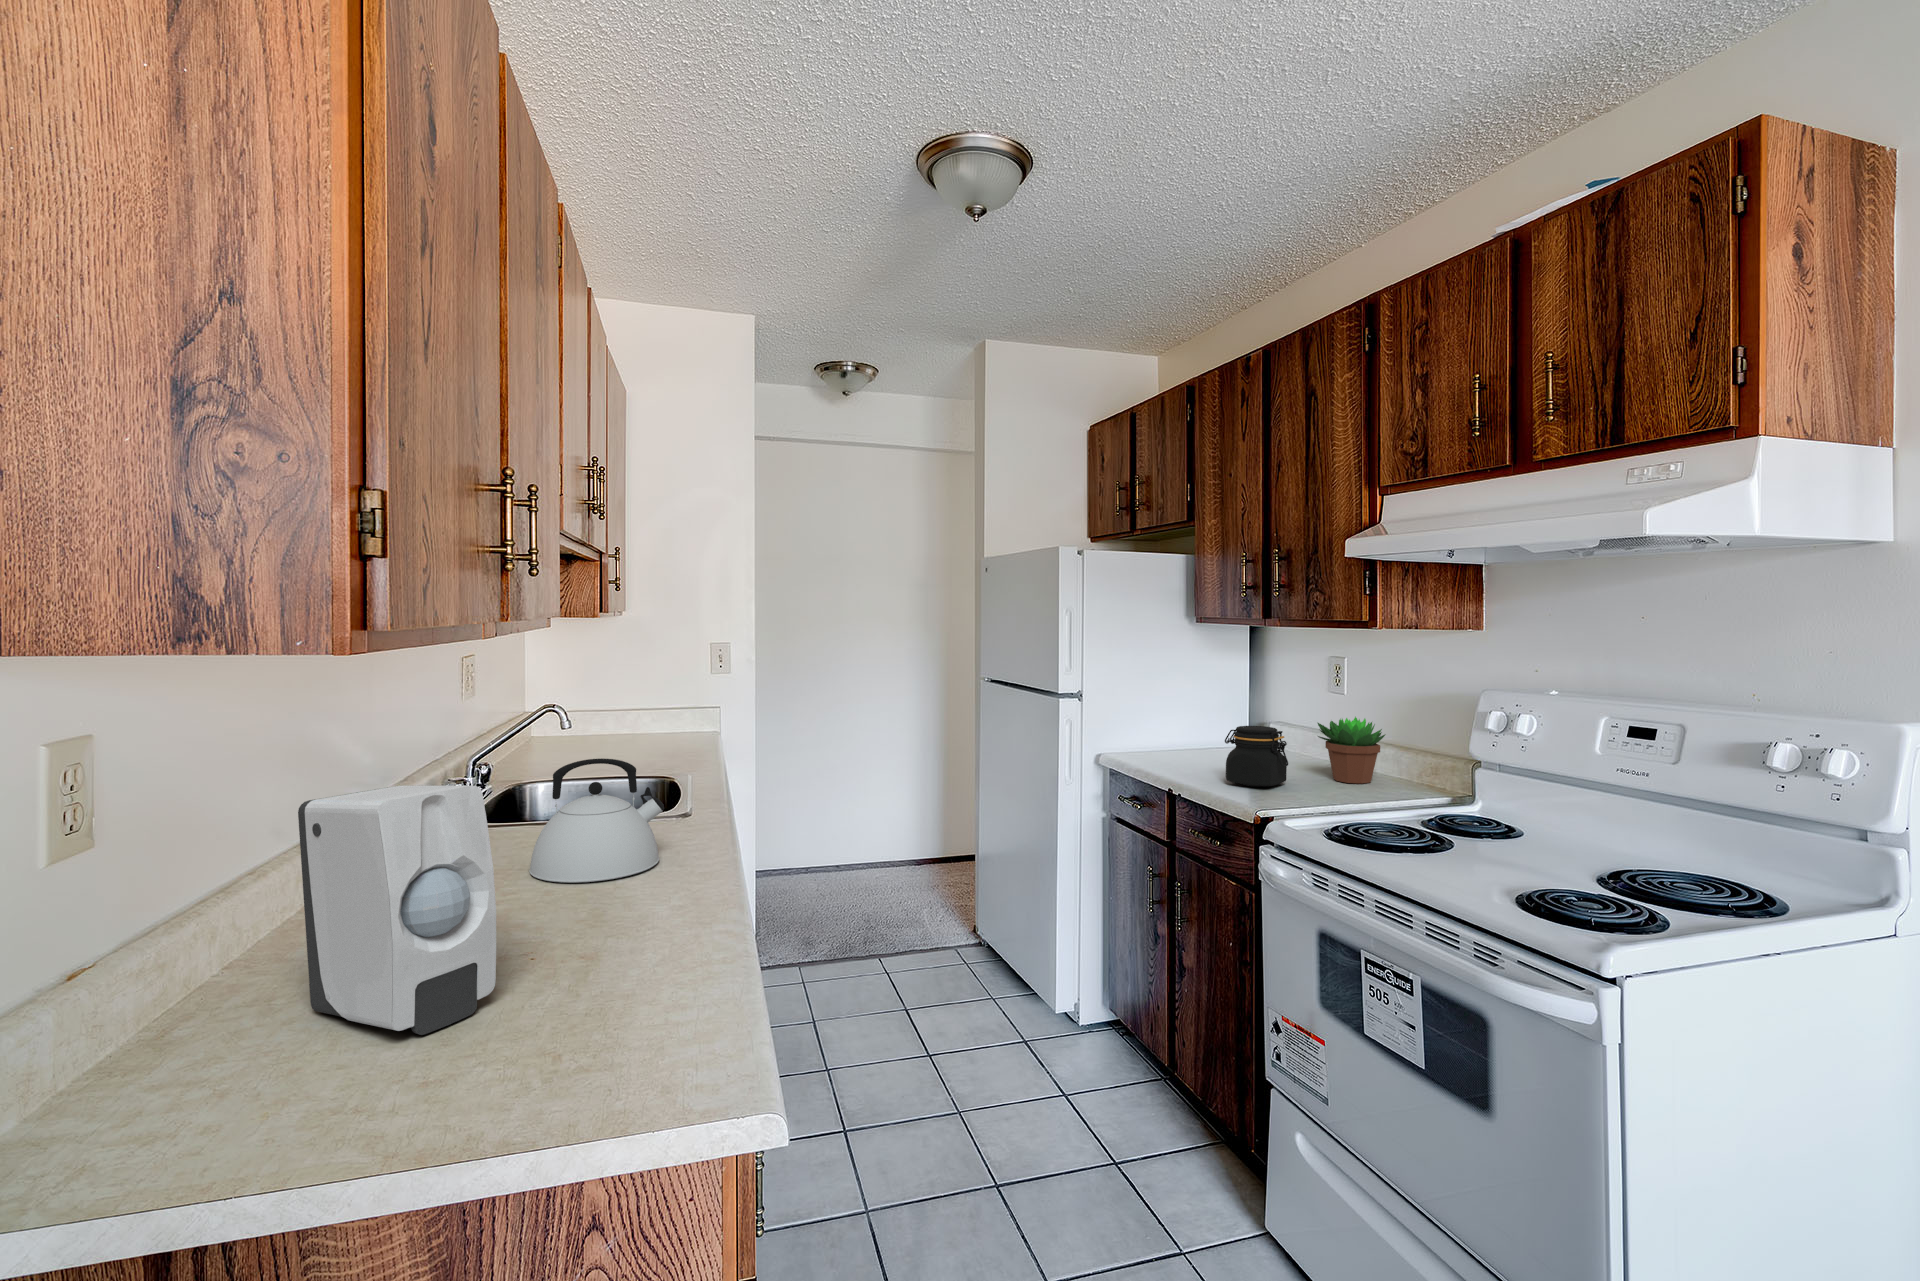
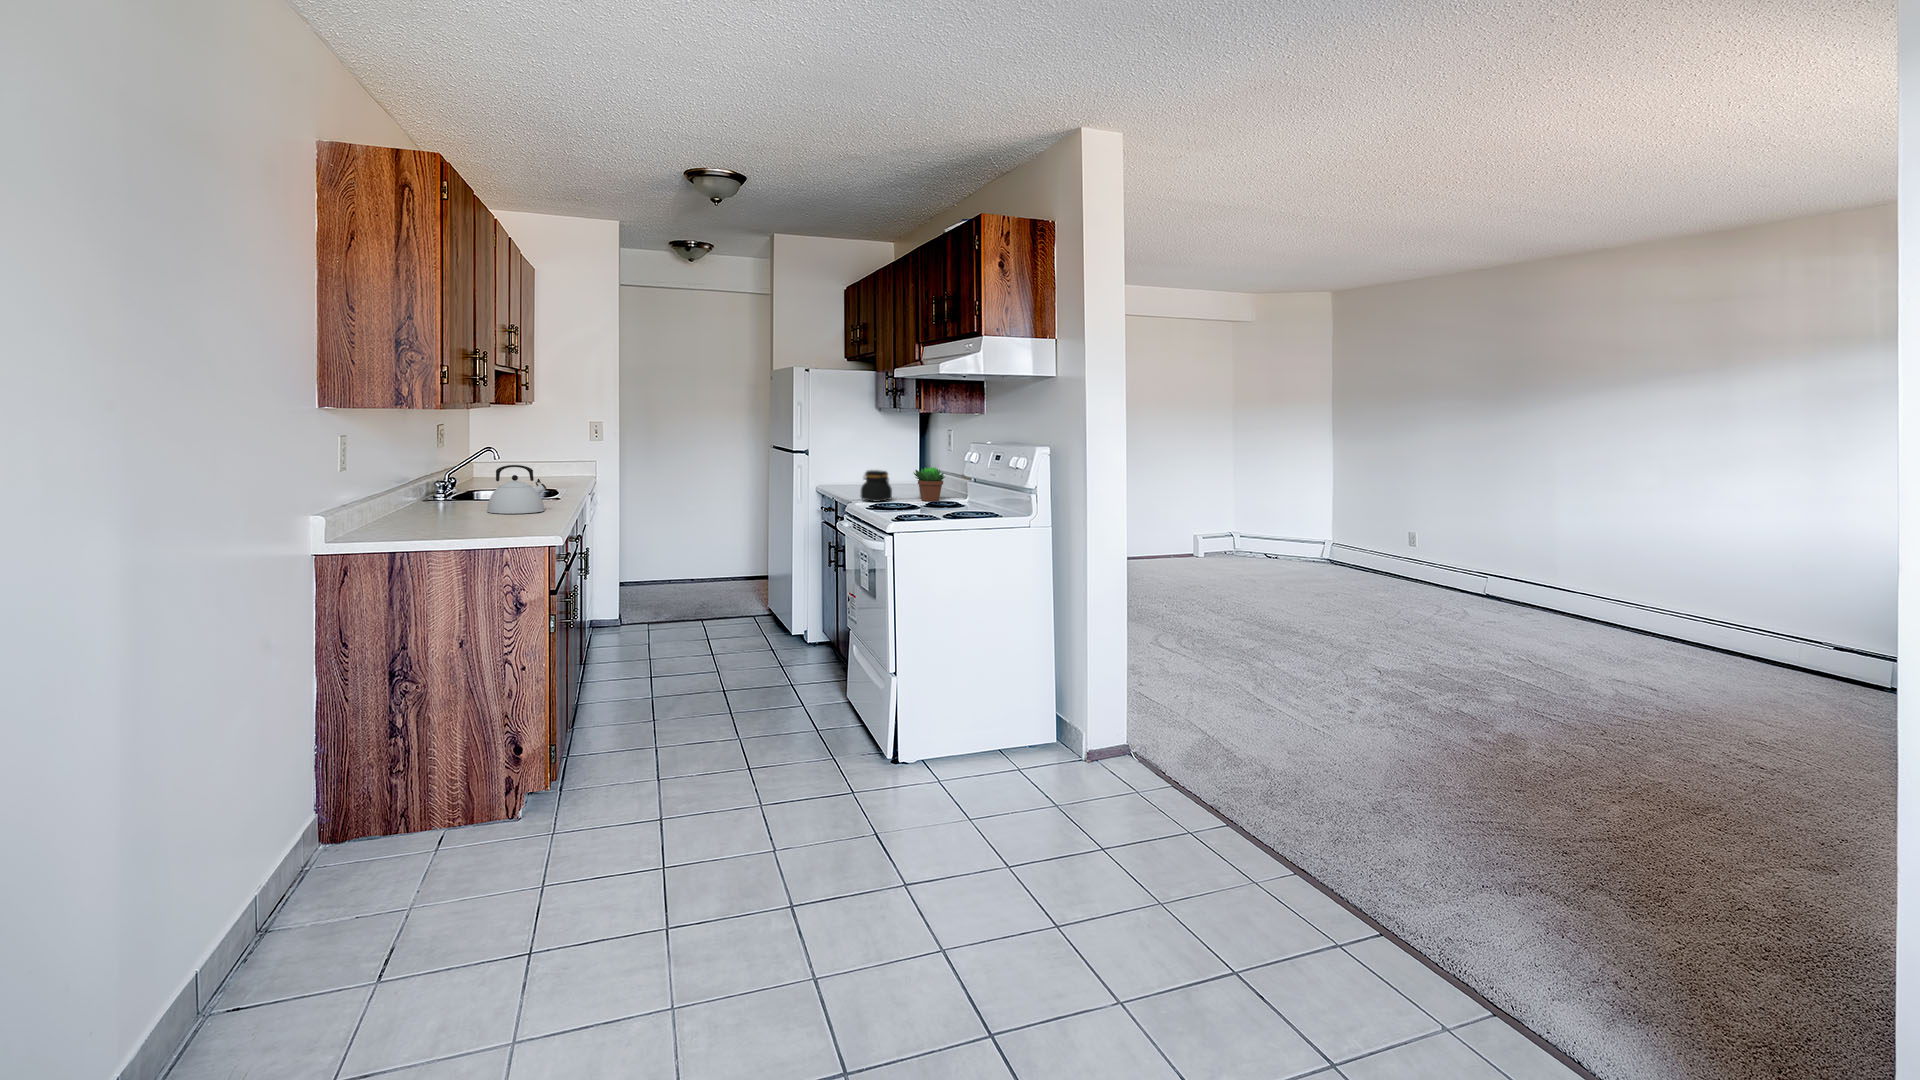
soap dispenser: present [298,785,496,1035] -> none [412,457,480,531]

